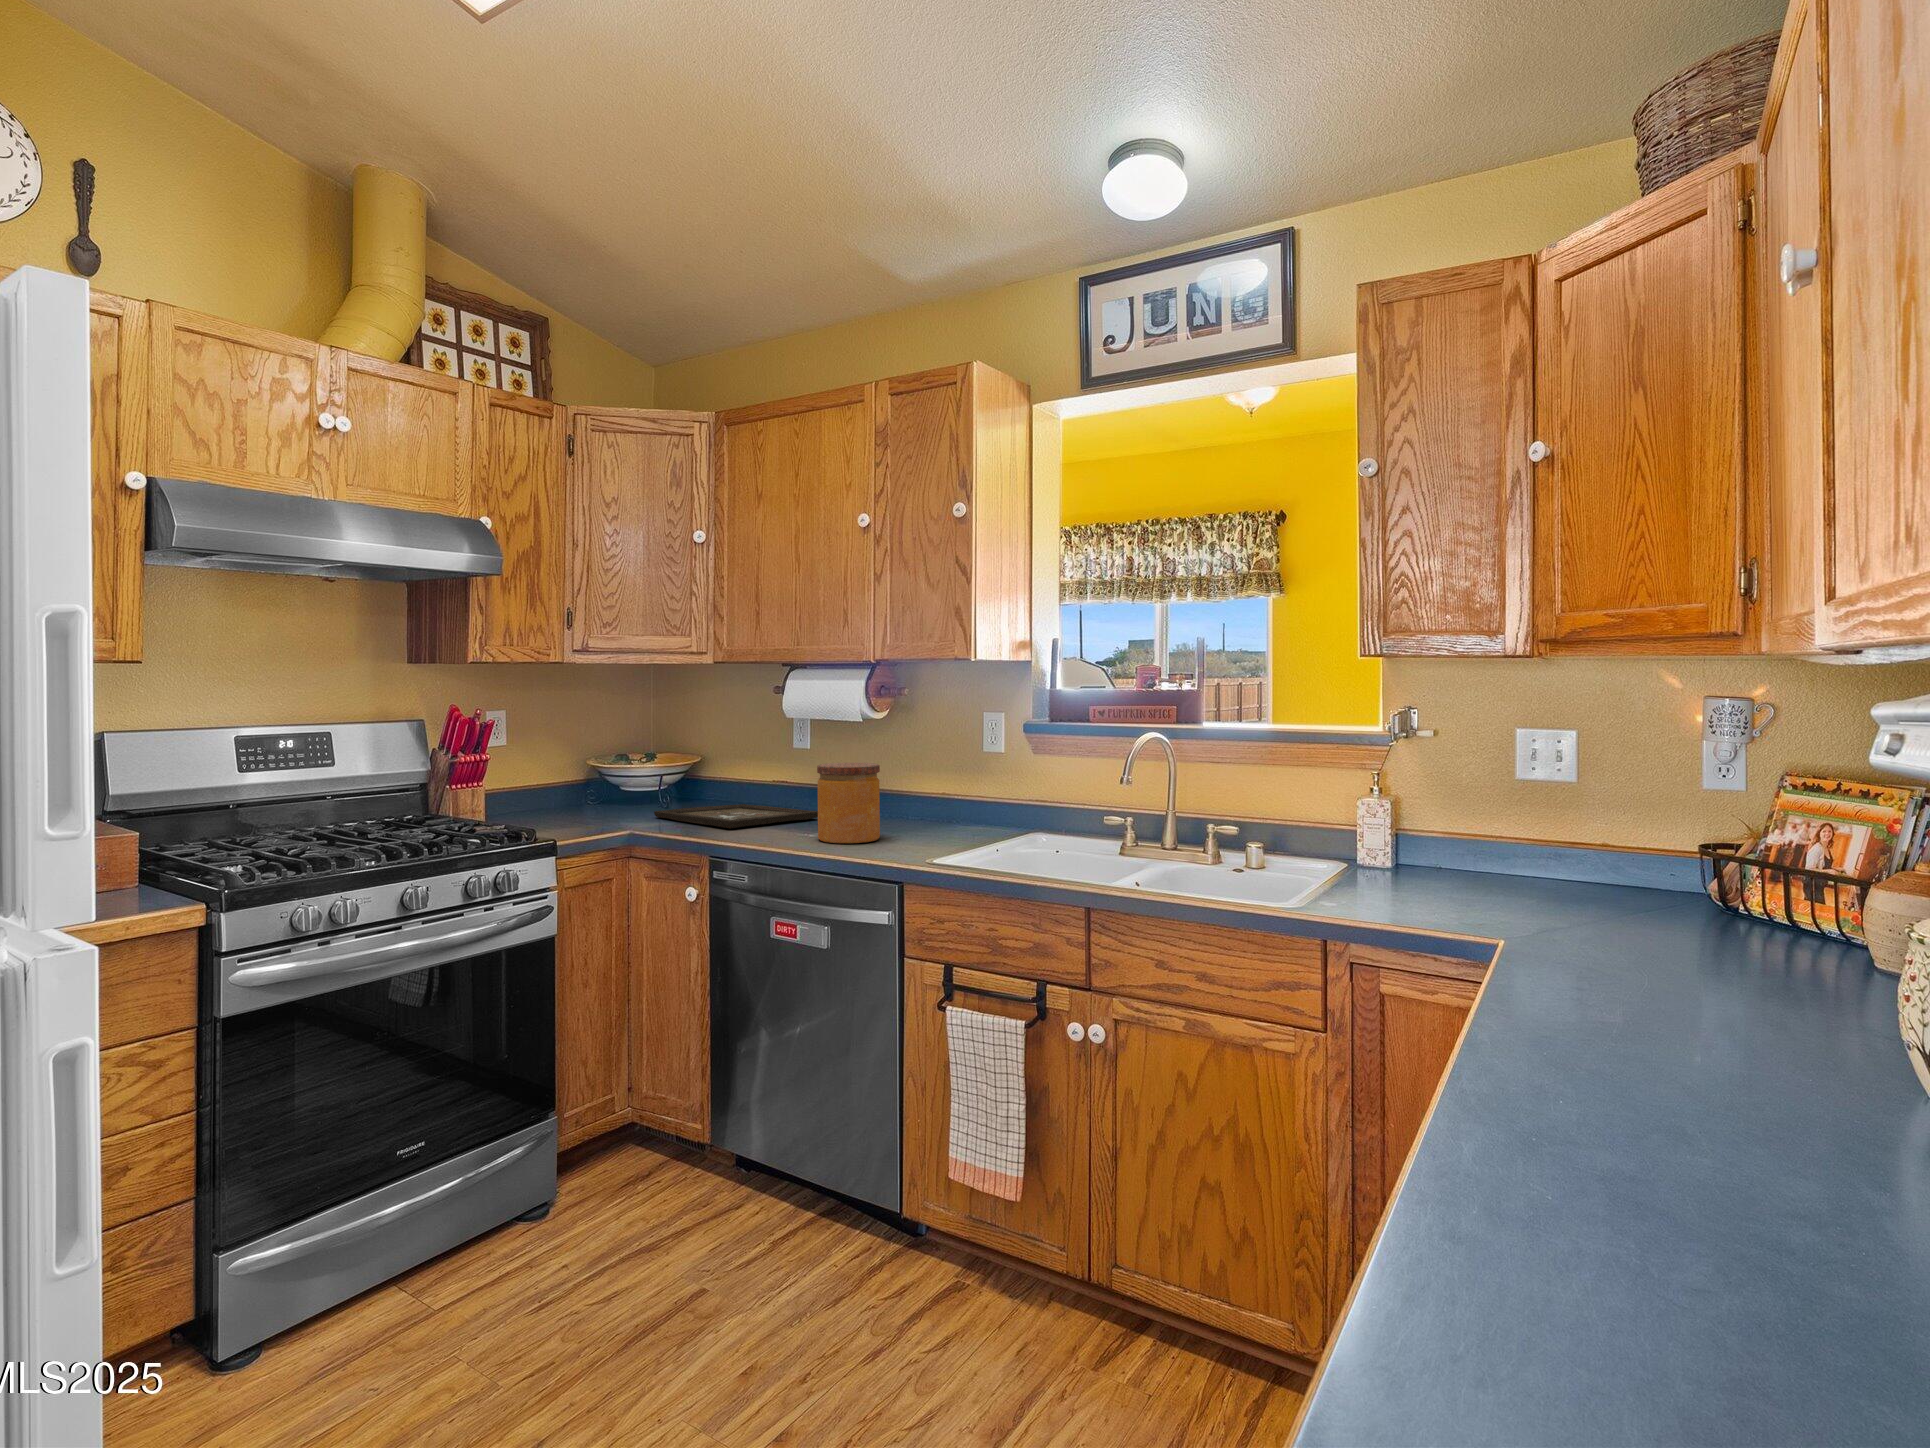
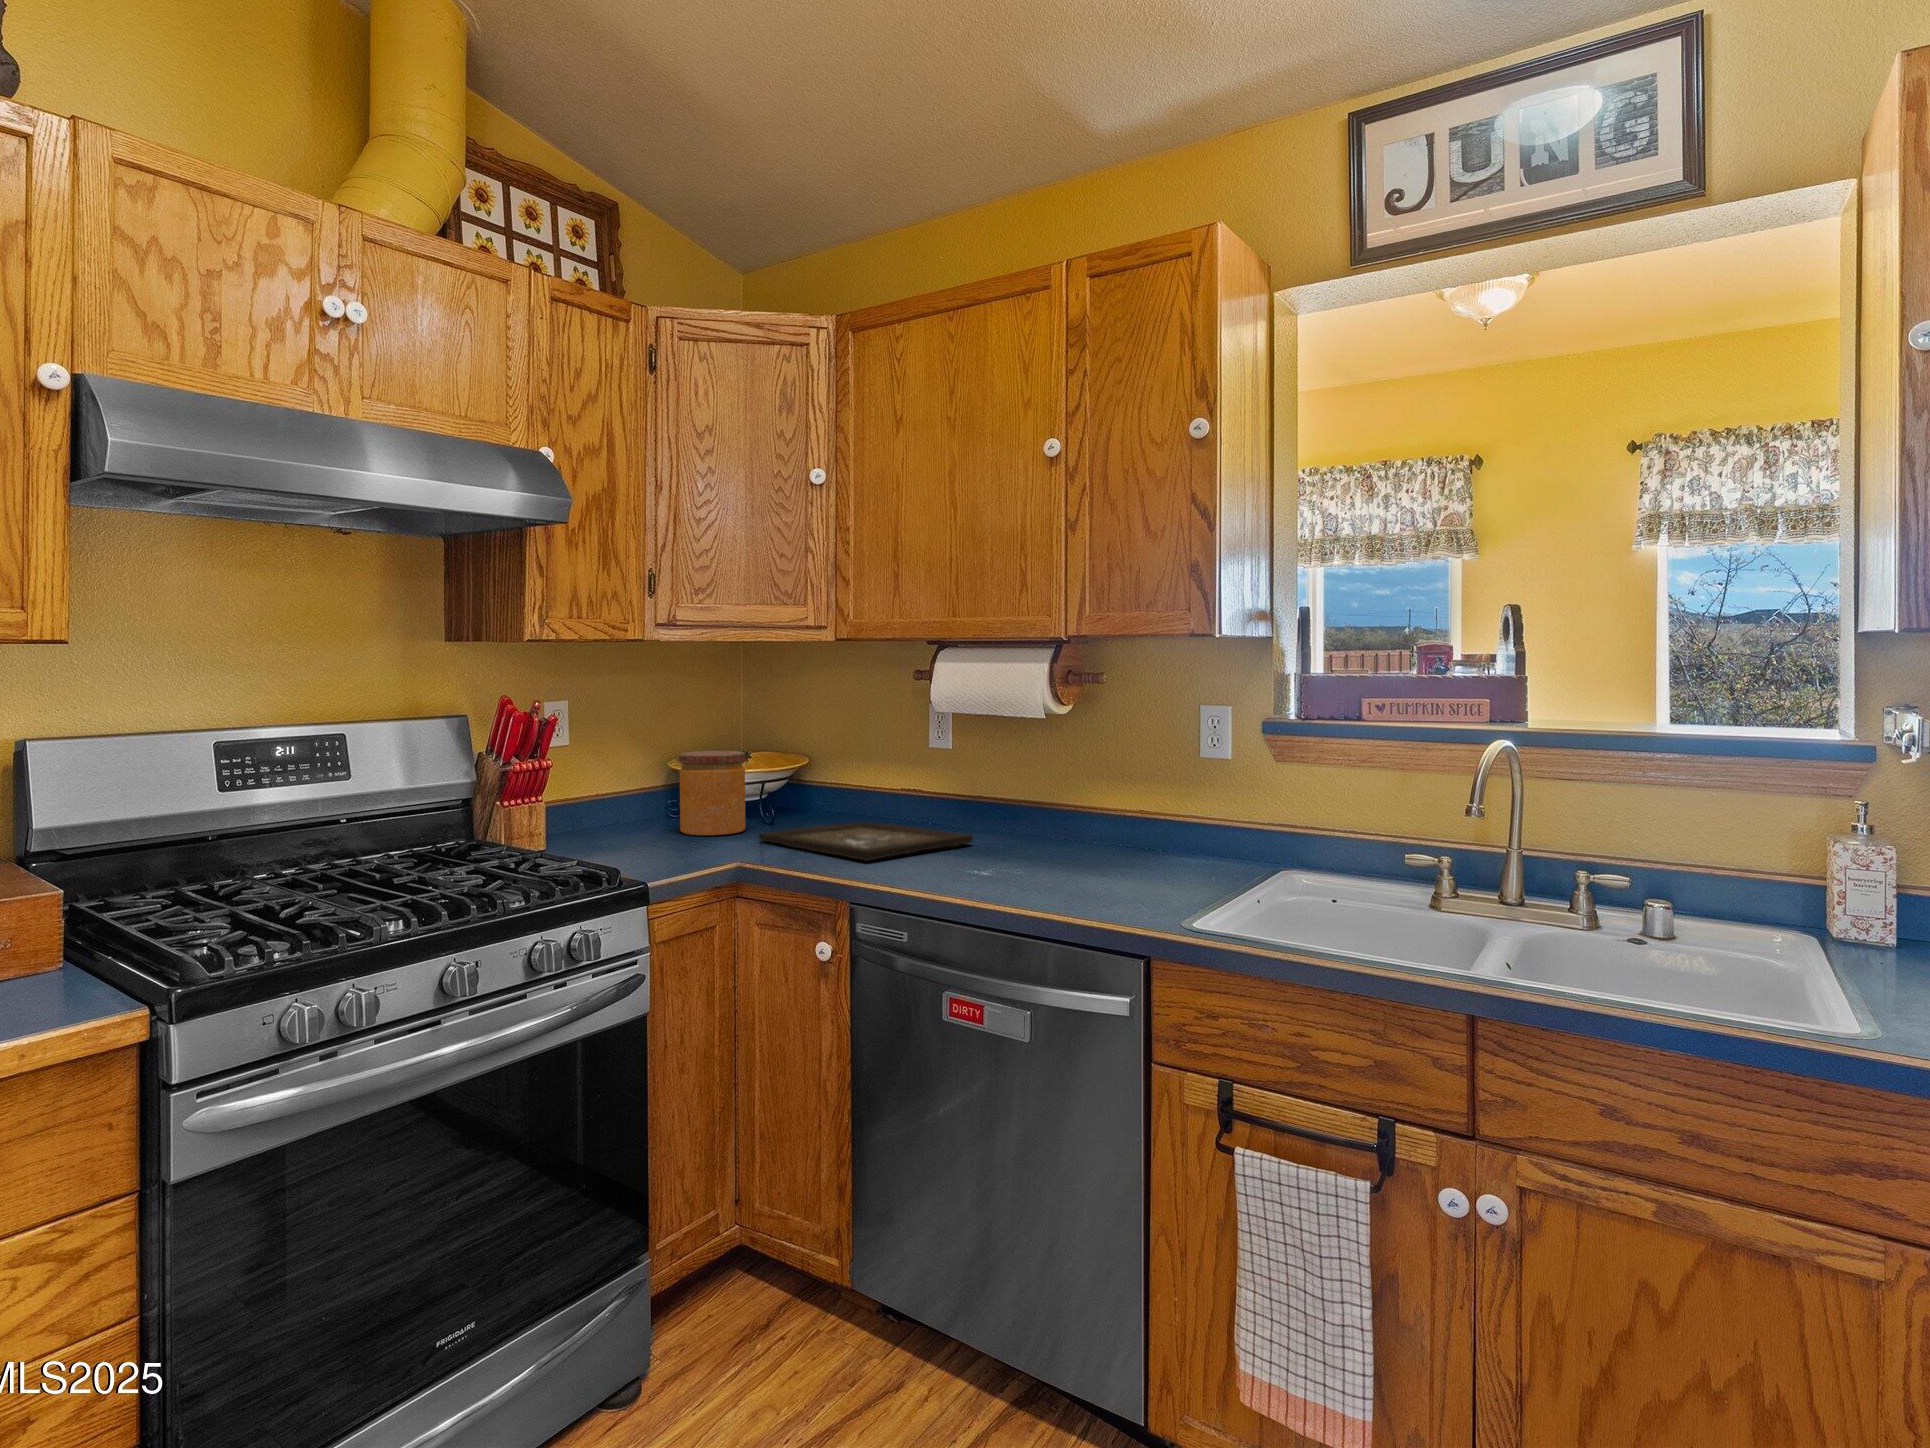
jar: present [817,763,880,843] -> present [679,751,745,835]

